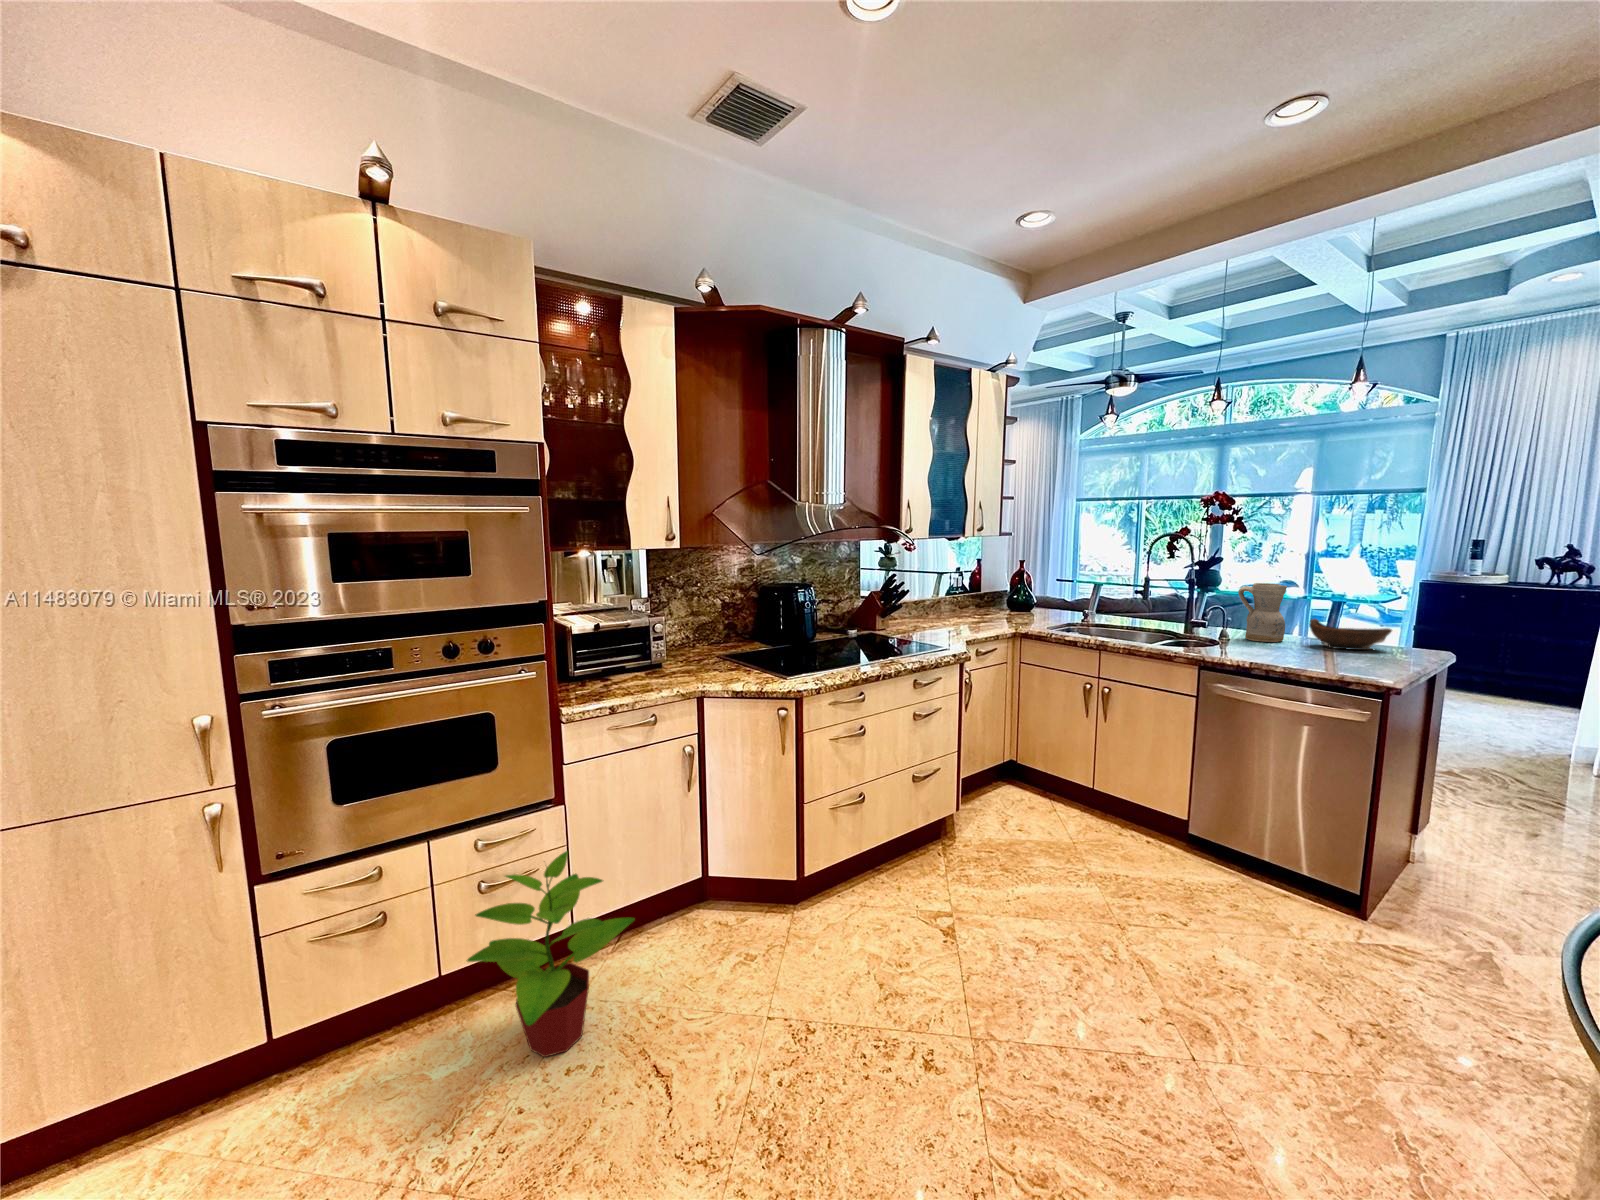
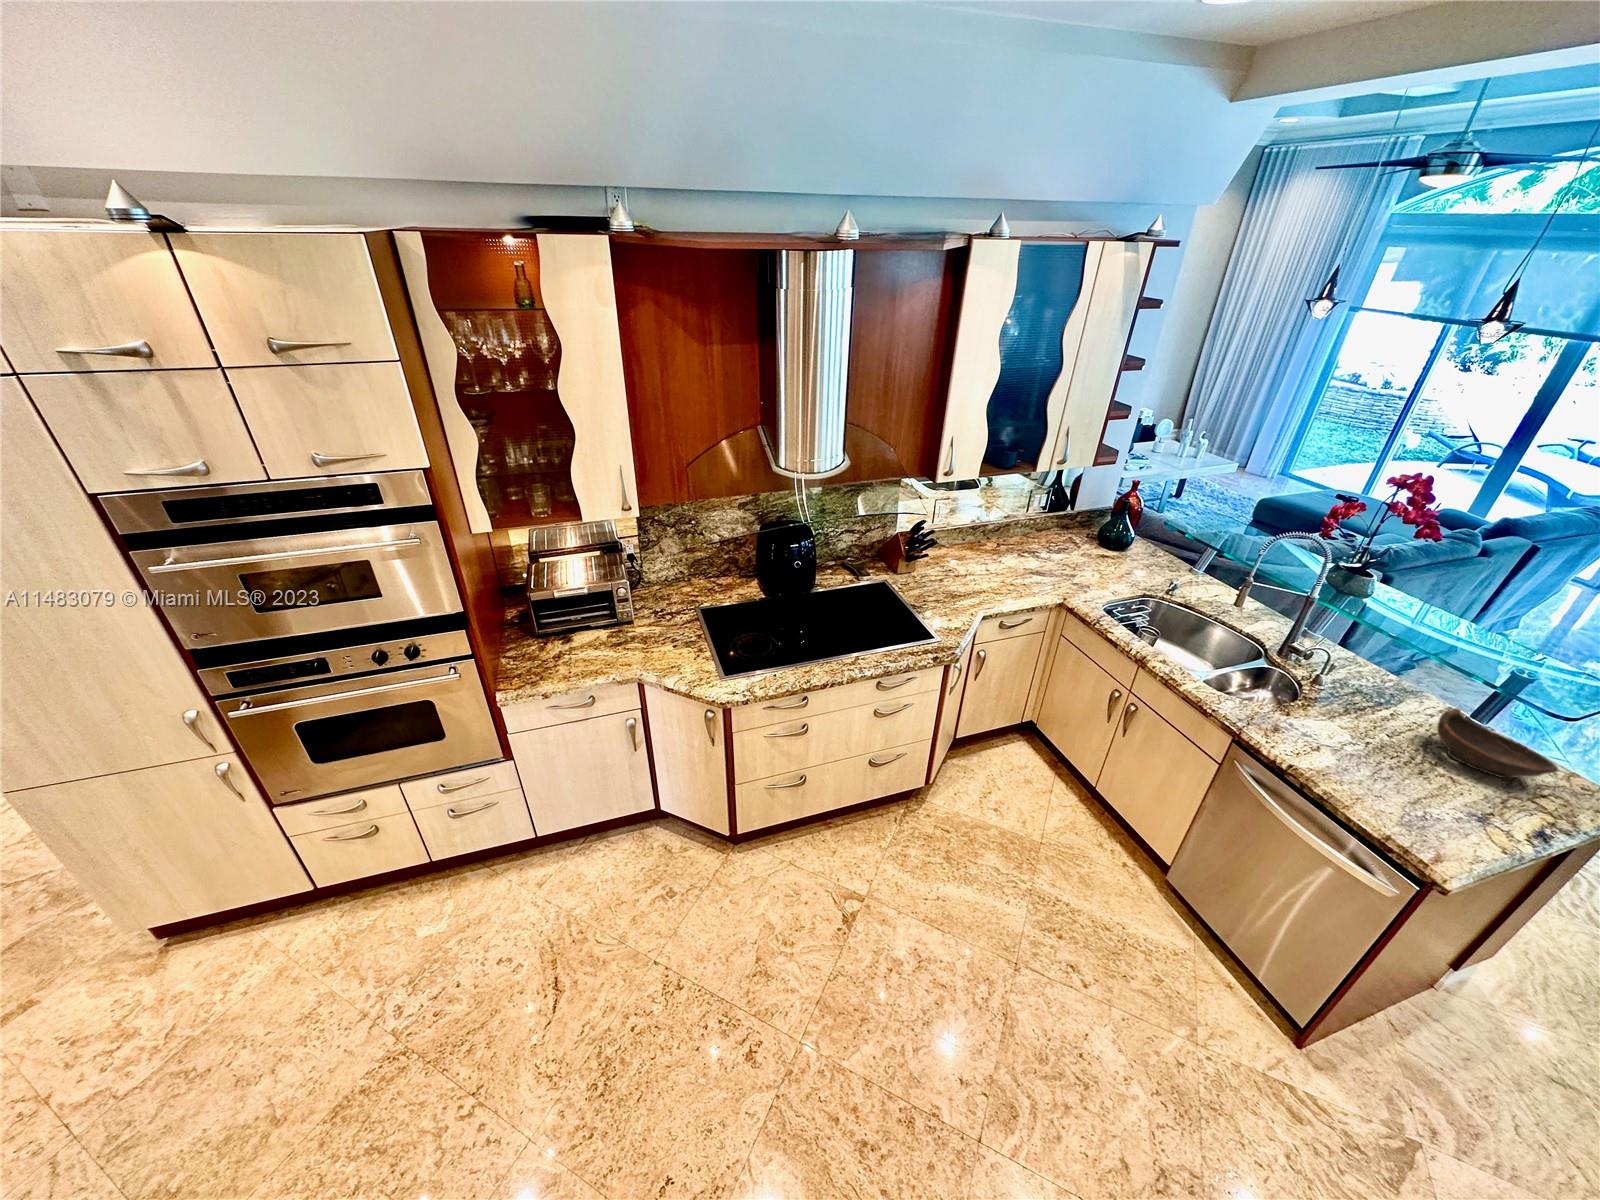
ceramic pitcher: present [1238,583,1287,642] -> none [1350,633,1437,716]
potted plant: present [467,851,635,1057] -> none [421,814,560,952]

